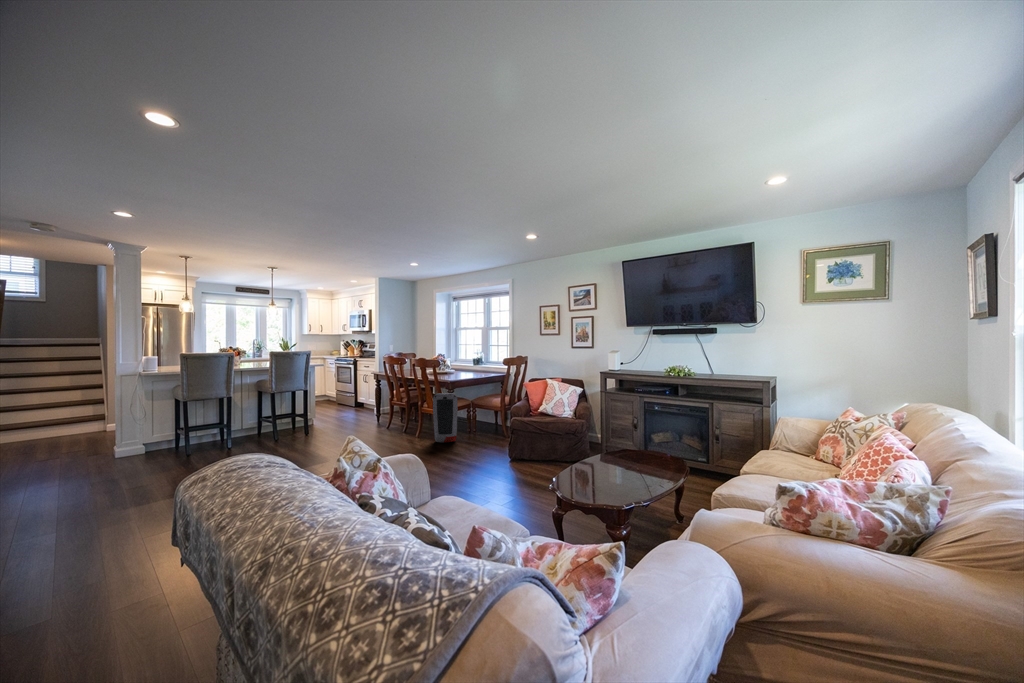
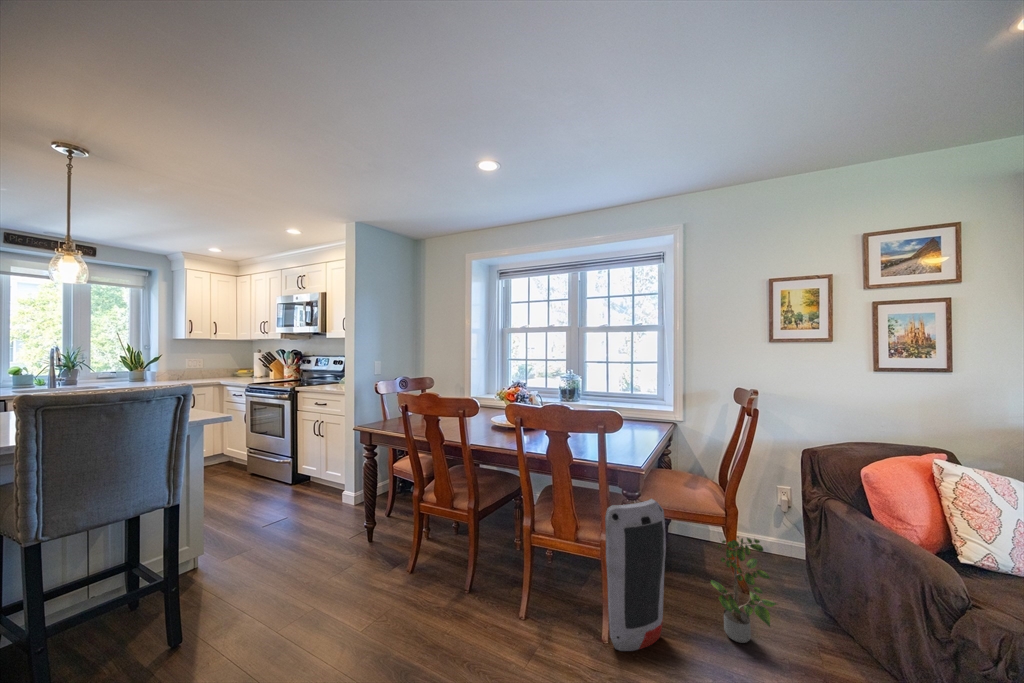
potted plant: none [472,407,494,444] -> present [711,537,776,643]

